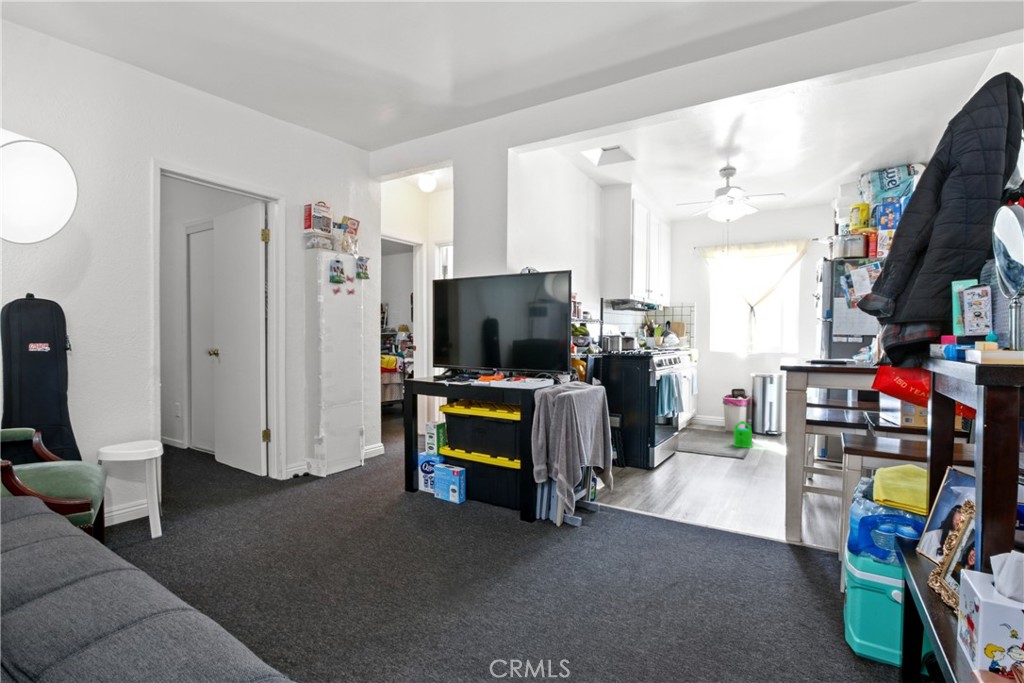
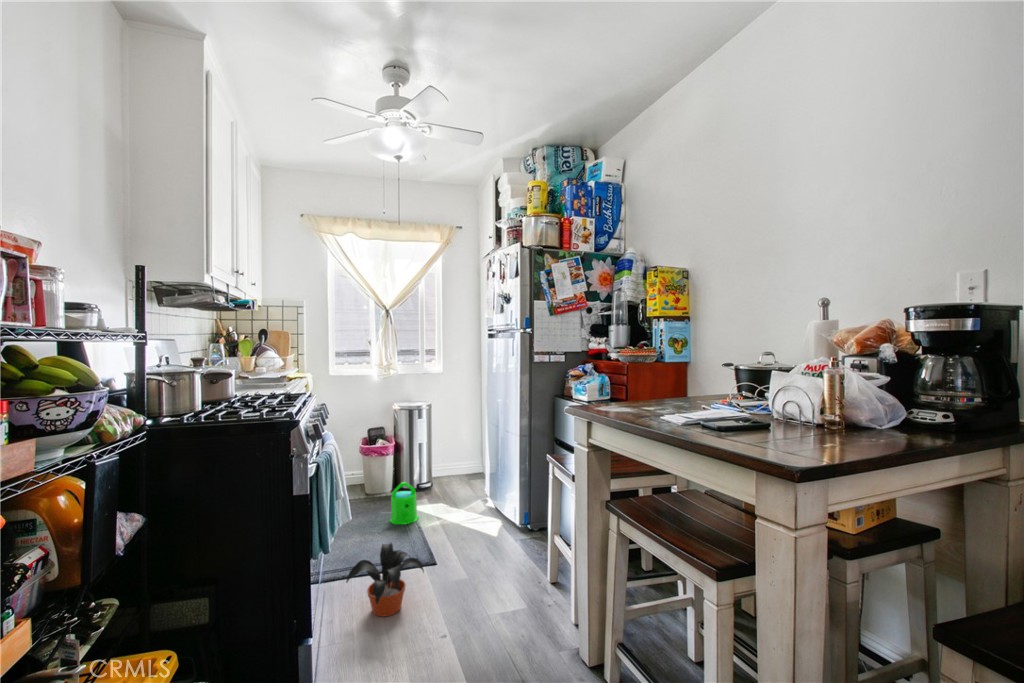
potted plant: none [680,435,721,467] -> present [346,543,424,617]

